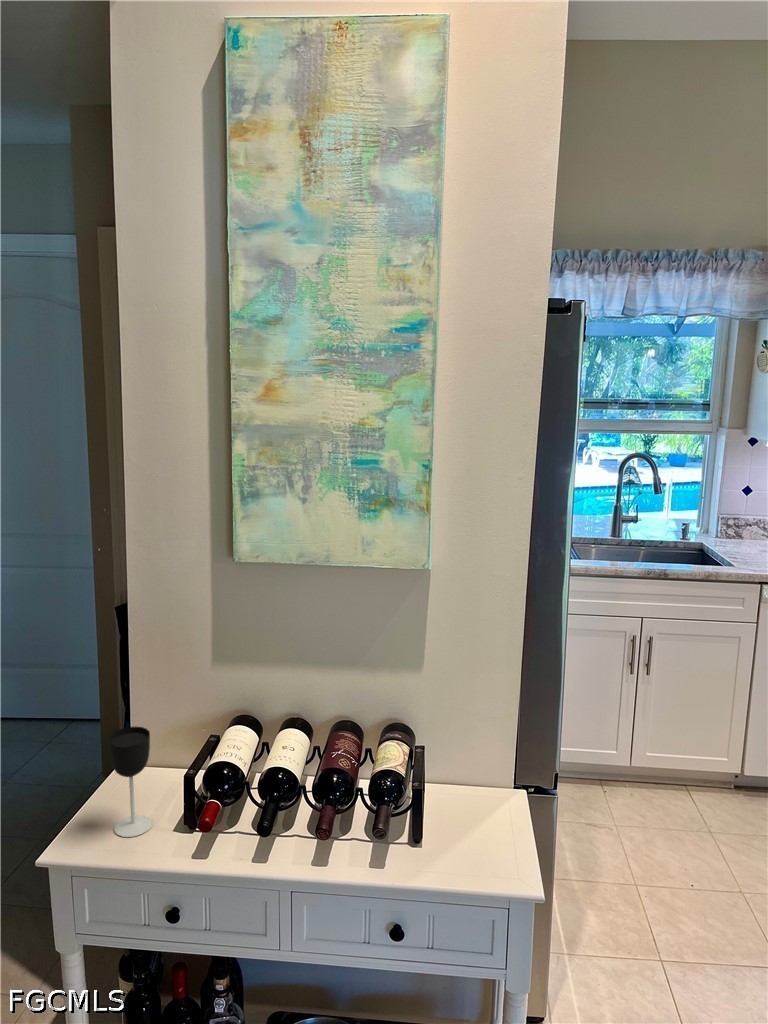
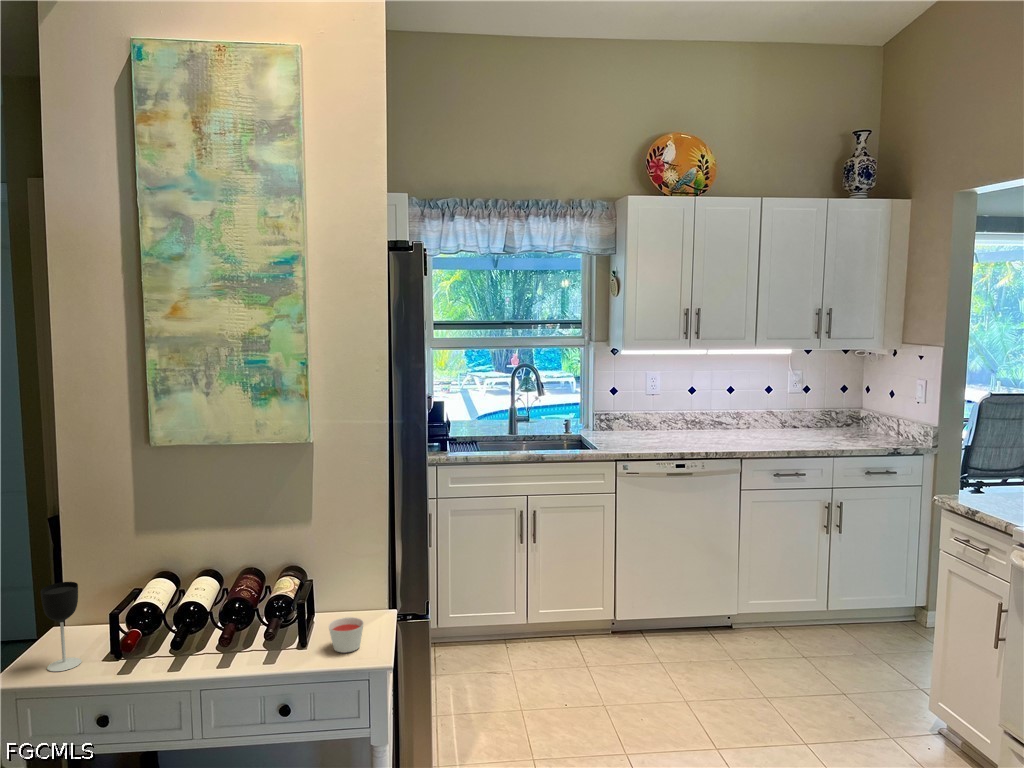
candle: none [453,808,499,860] -> present [329,617,364,653]

